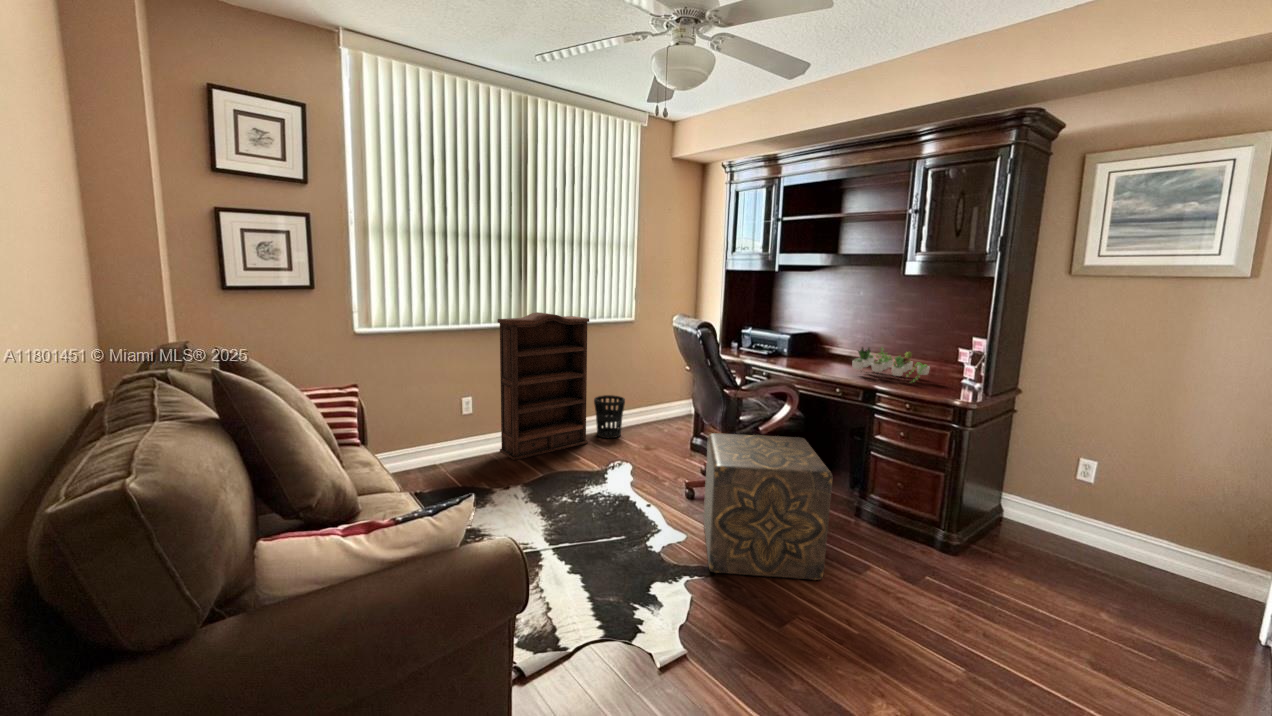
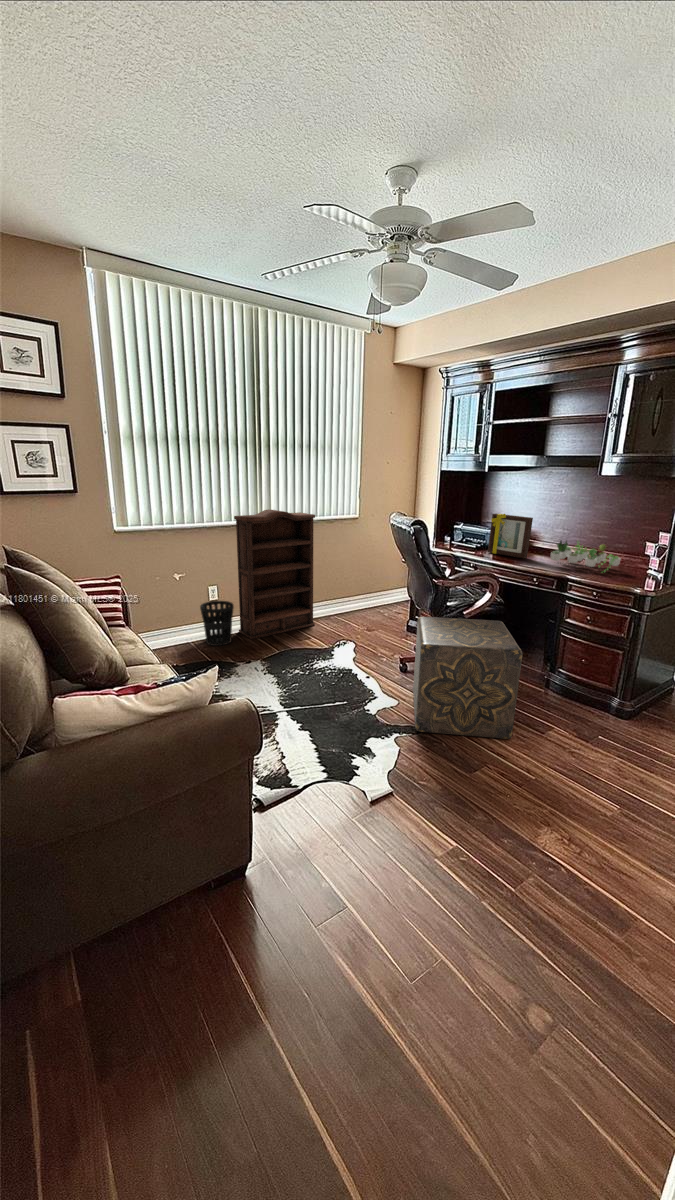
picture frame: none [782,318,830,367] -> present [488,514,533,558]
wastebasket: present [594,395,625,438] -> present [200,601,234,646]

